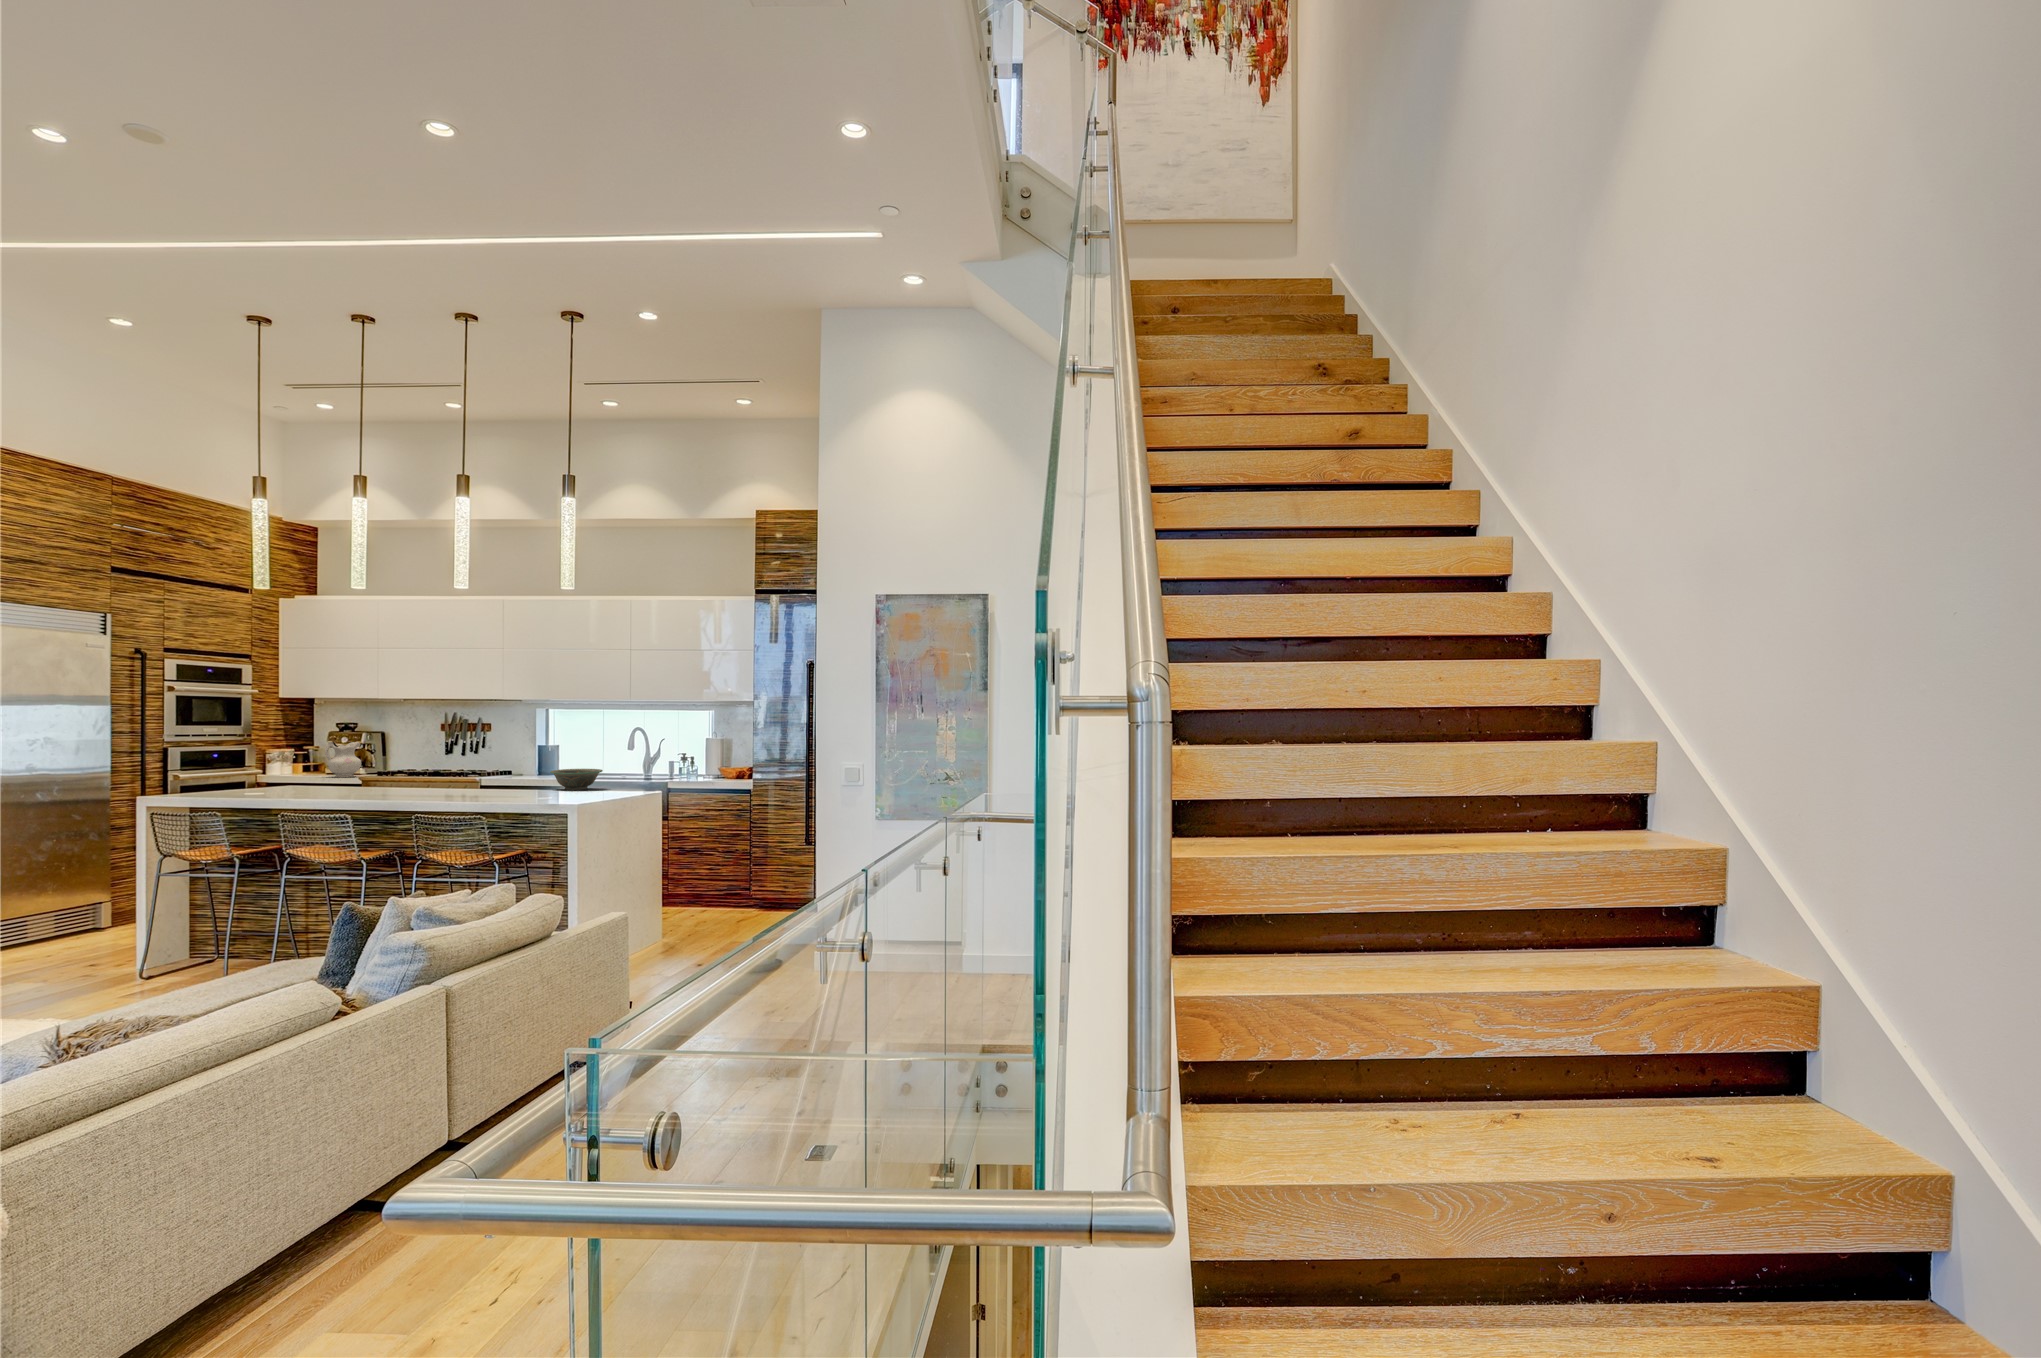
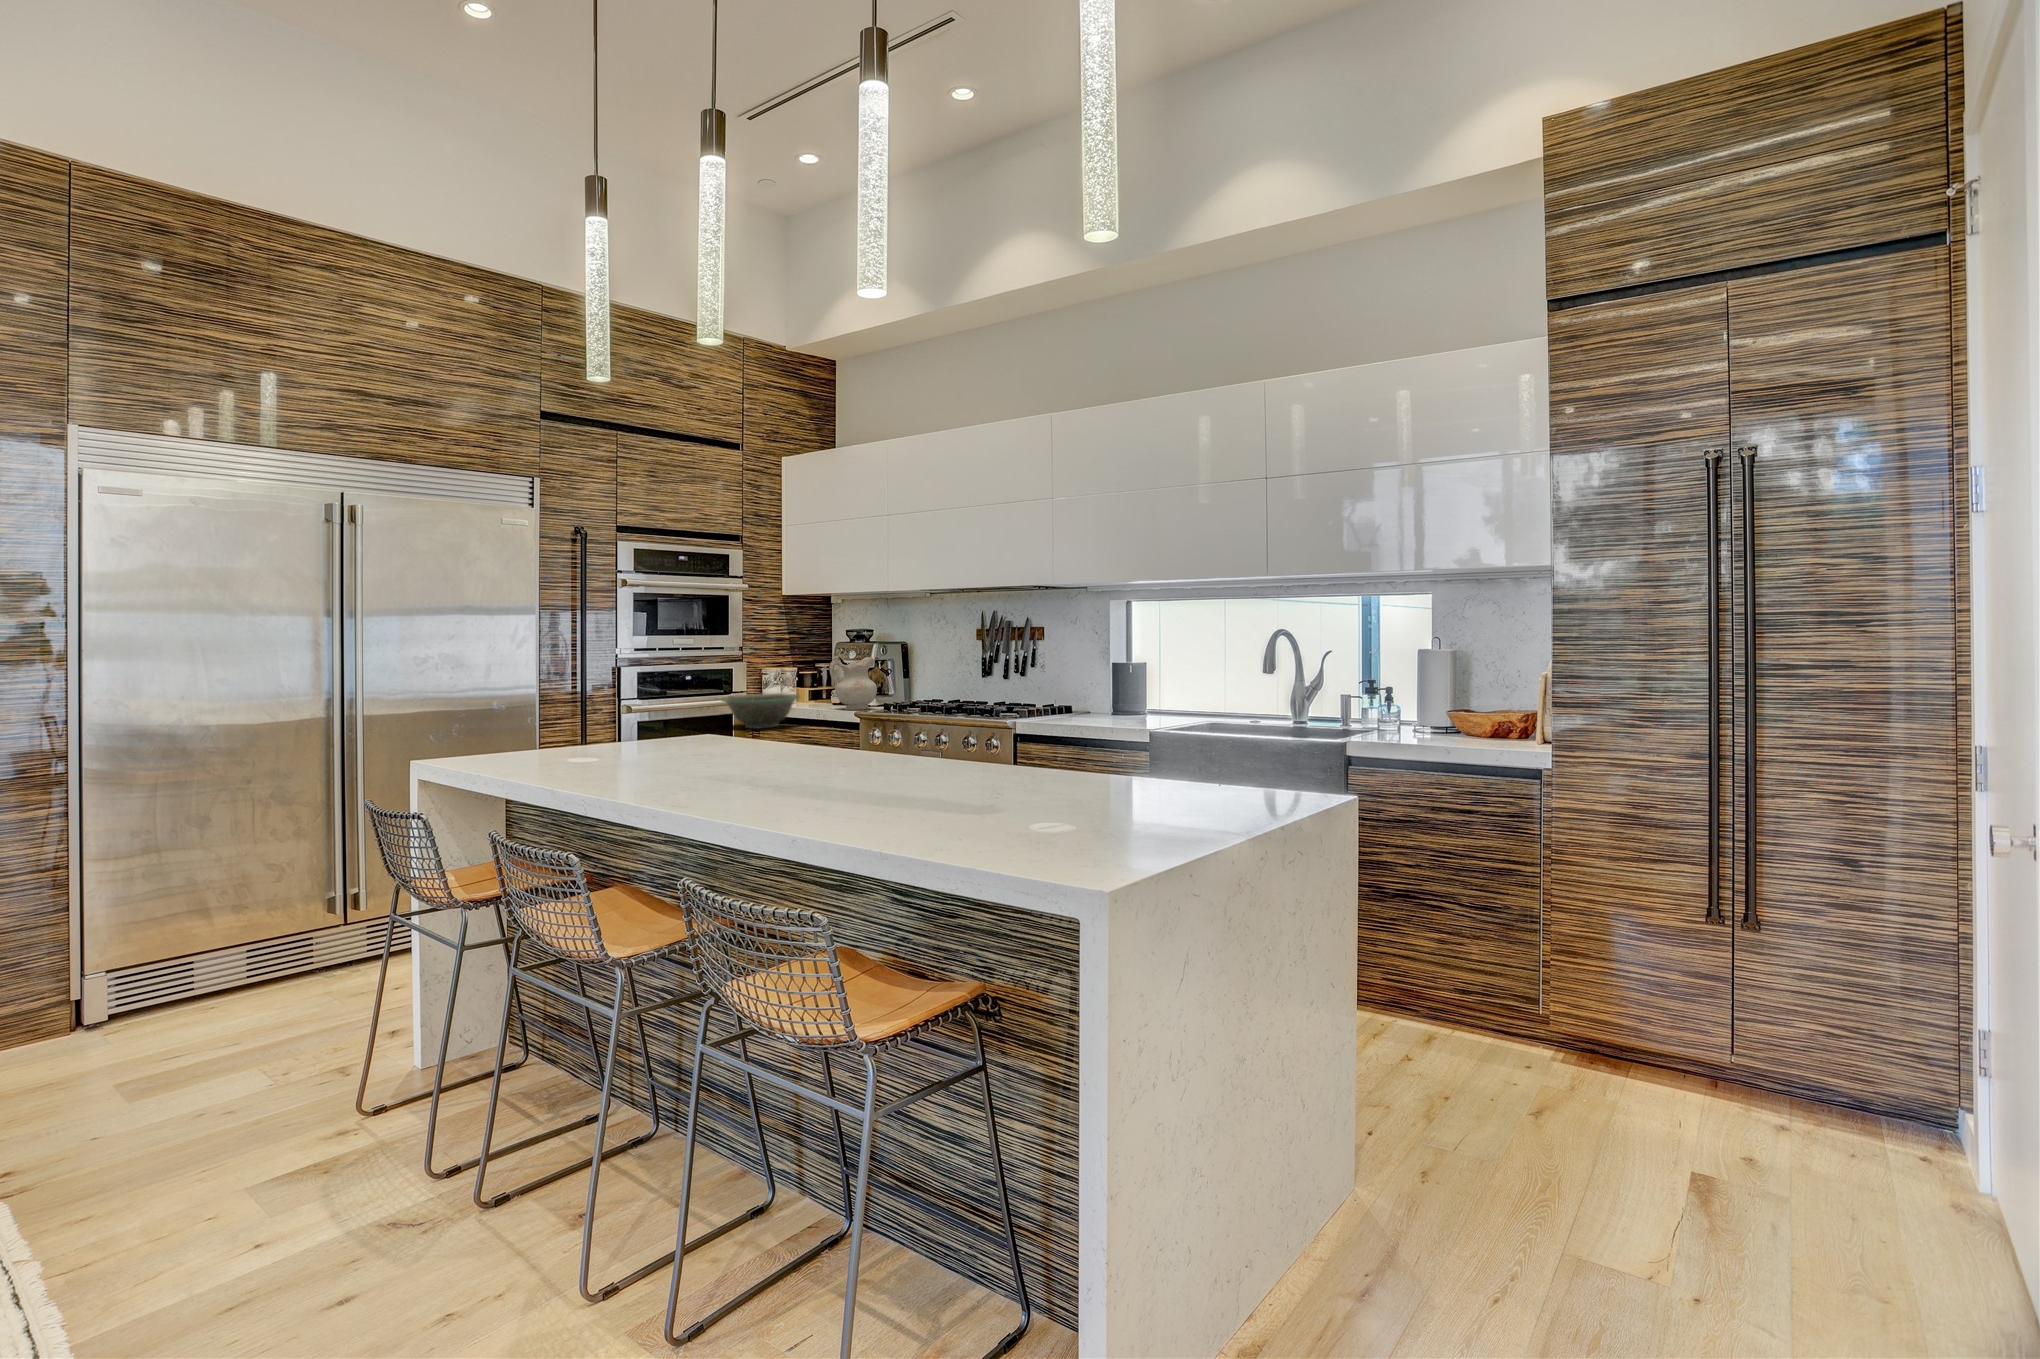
decorative bowl: present [550,769,603,790] -> present [722,693,800,729]

